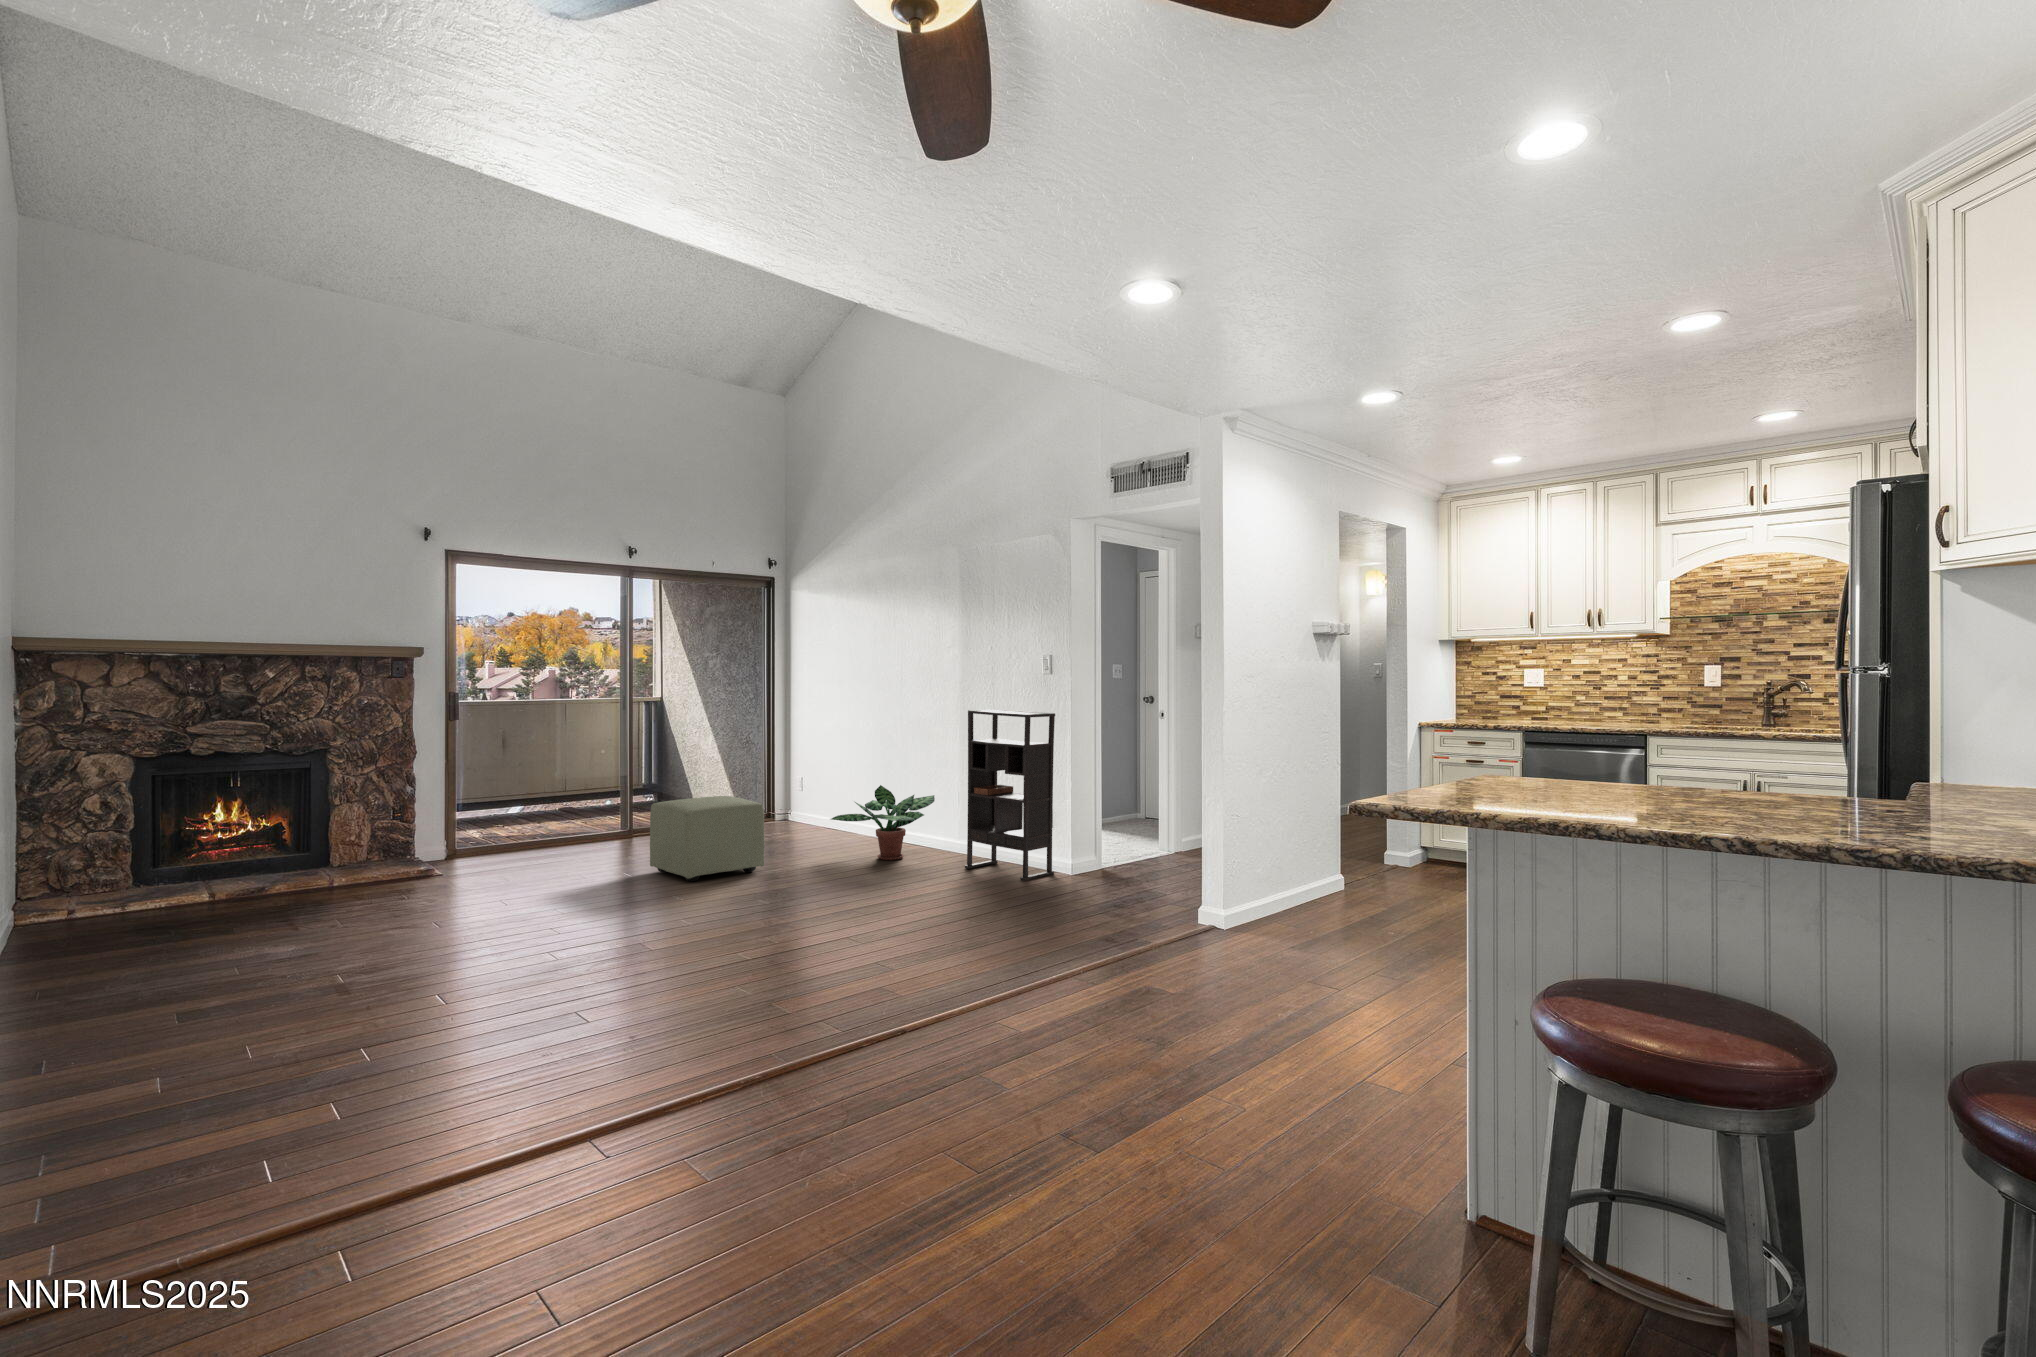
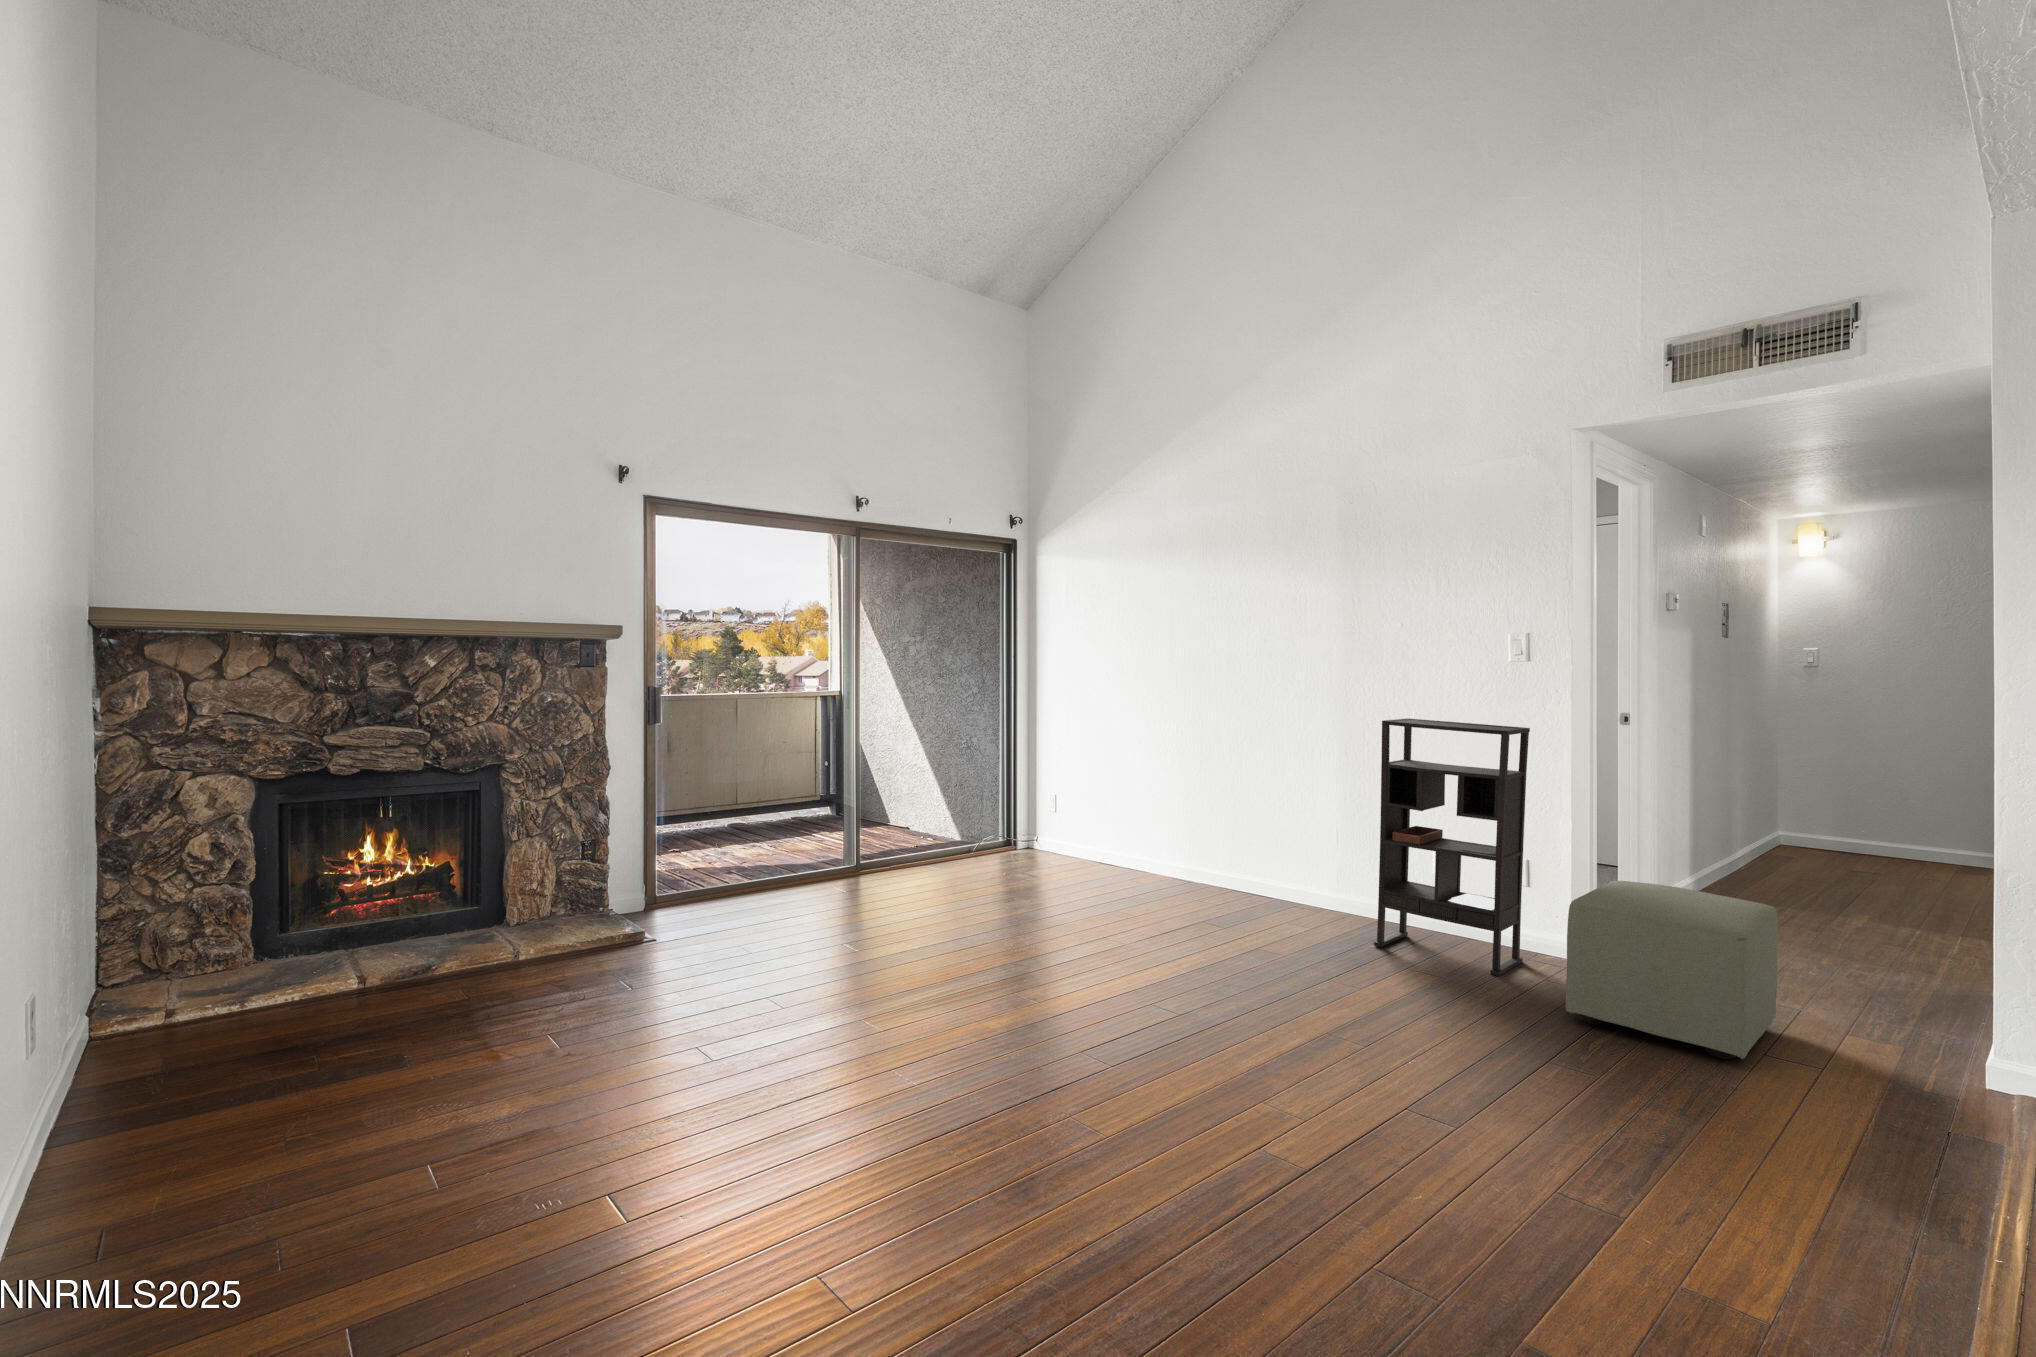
potted plant: present [831,785,935,860] -> none [1152,821,1299,926]
ottoman: present [650,796,765,881] -> present [1566,881,1778,1059]

